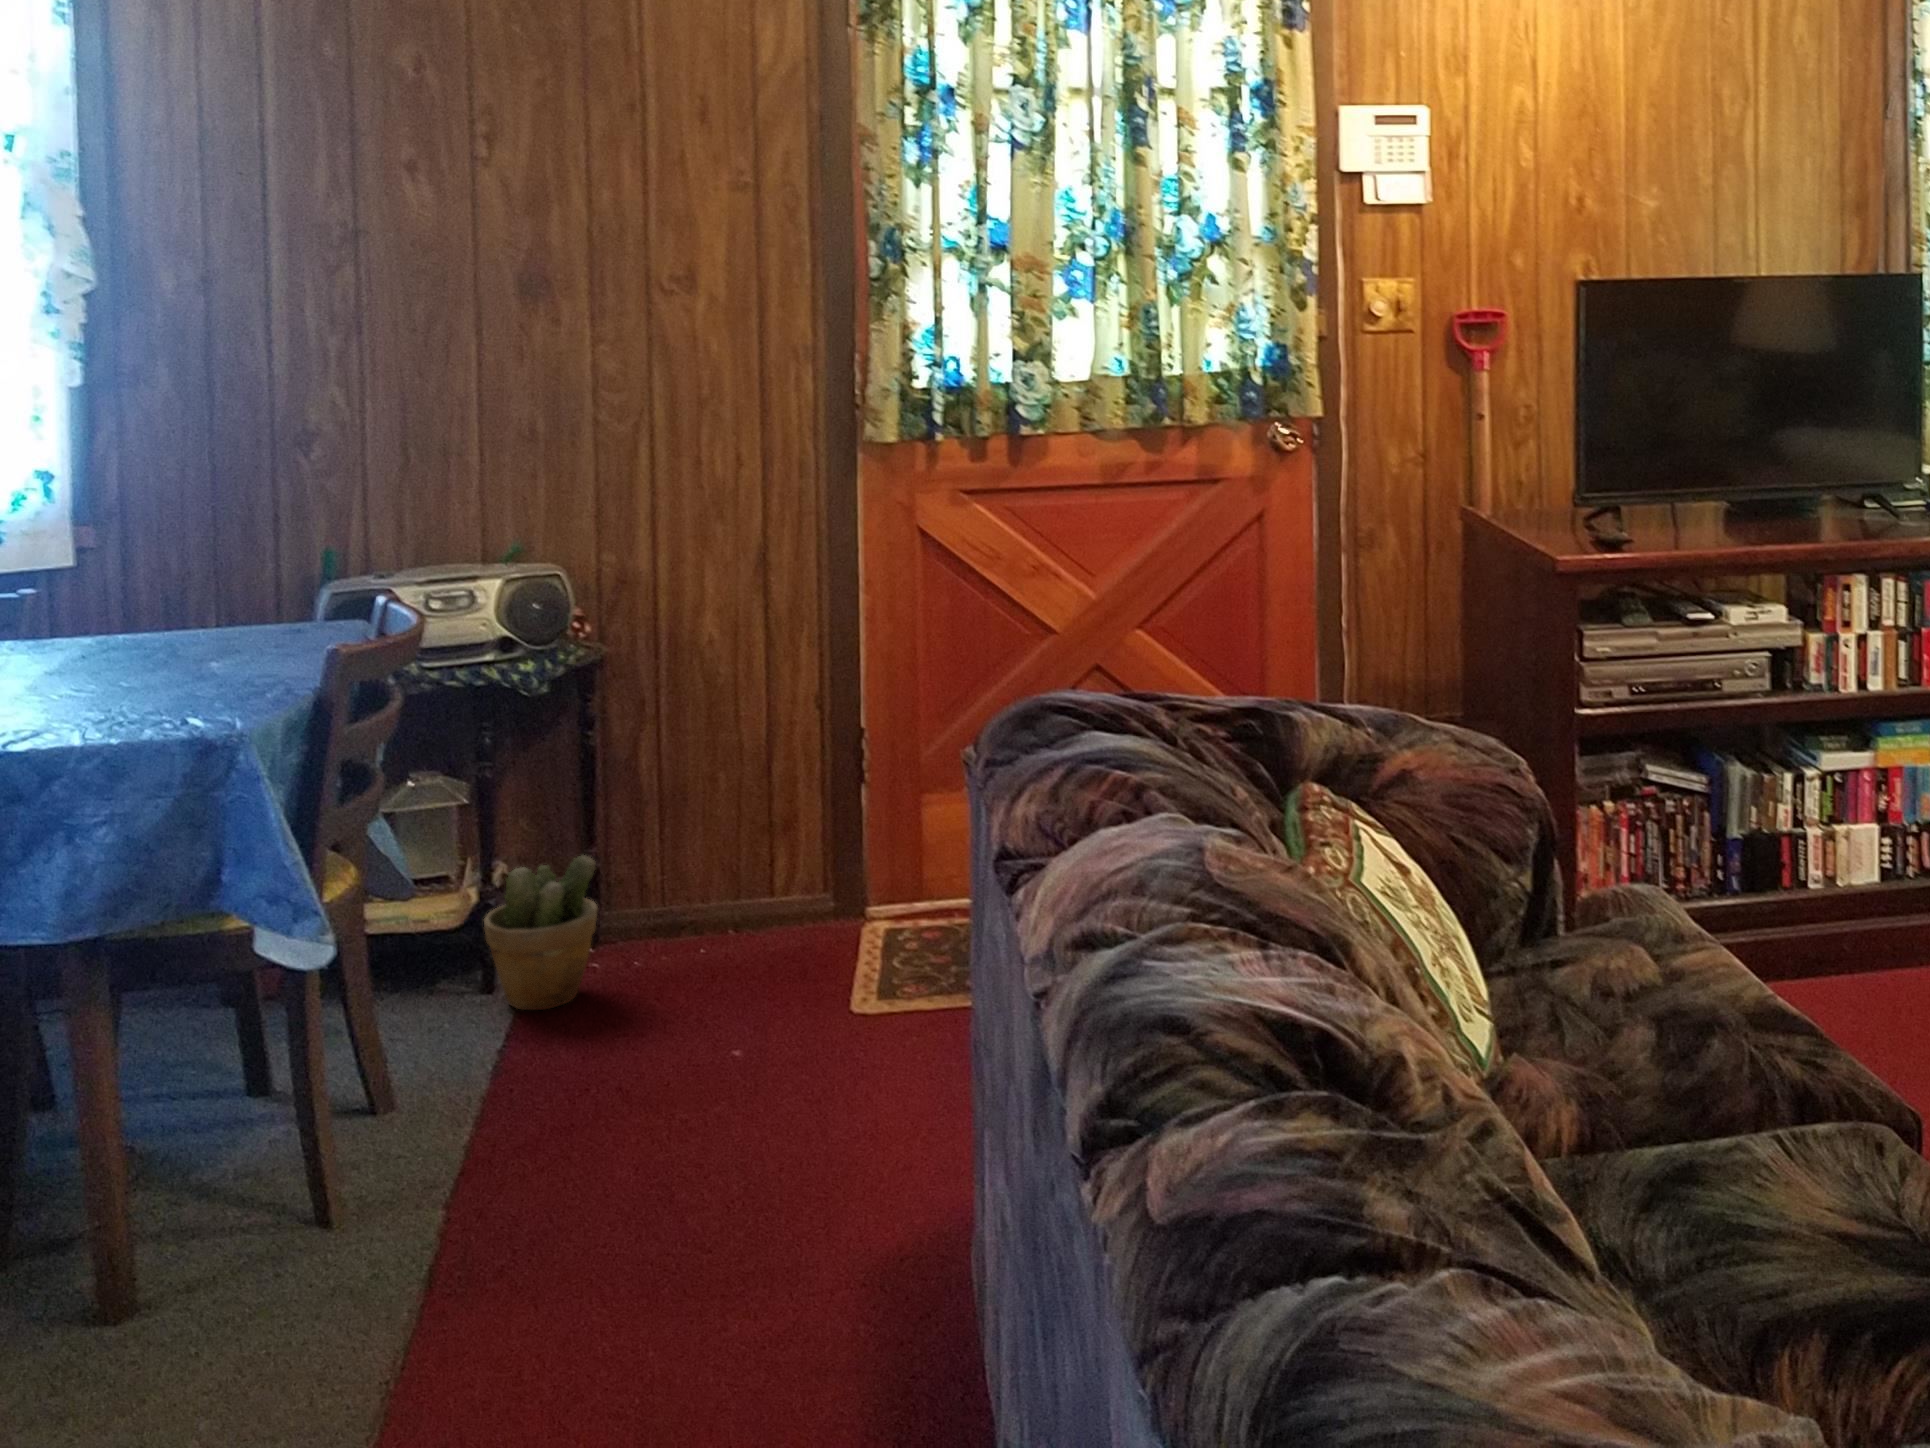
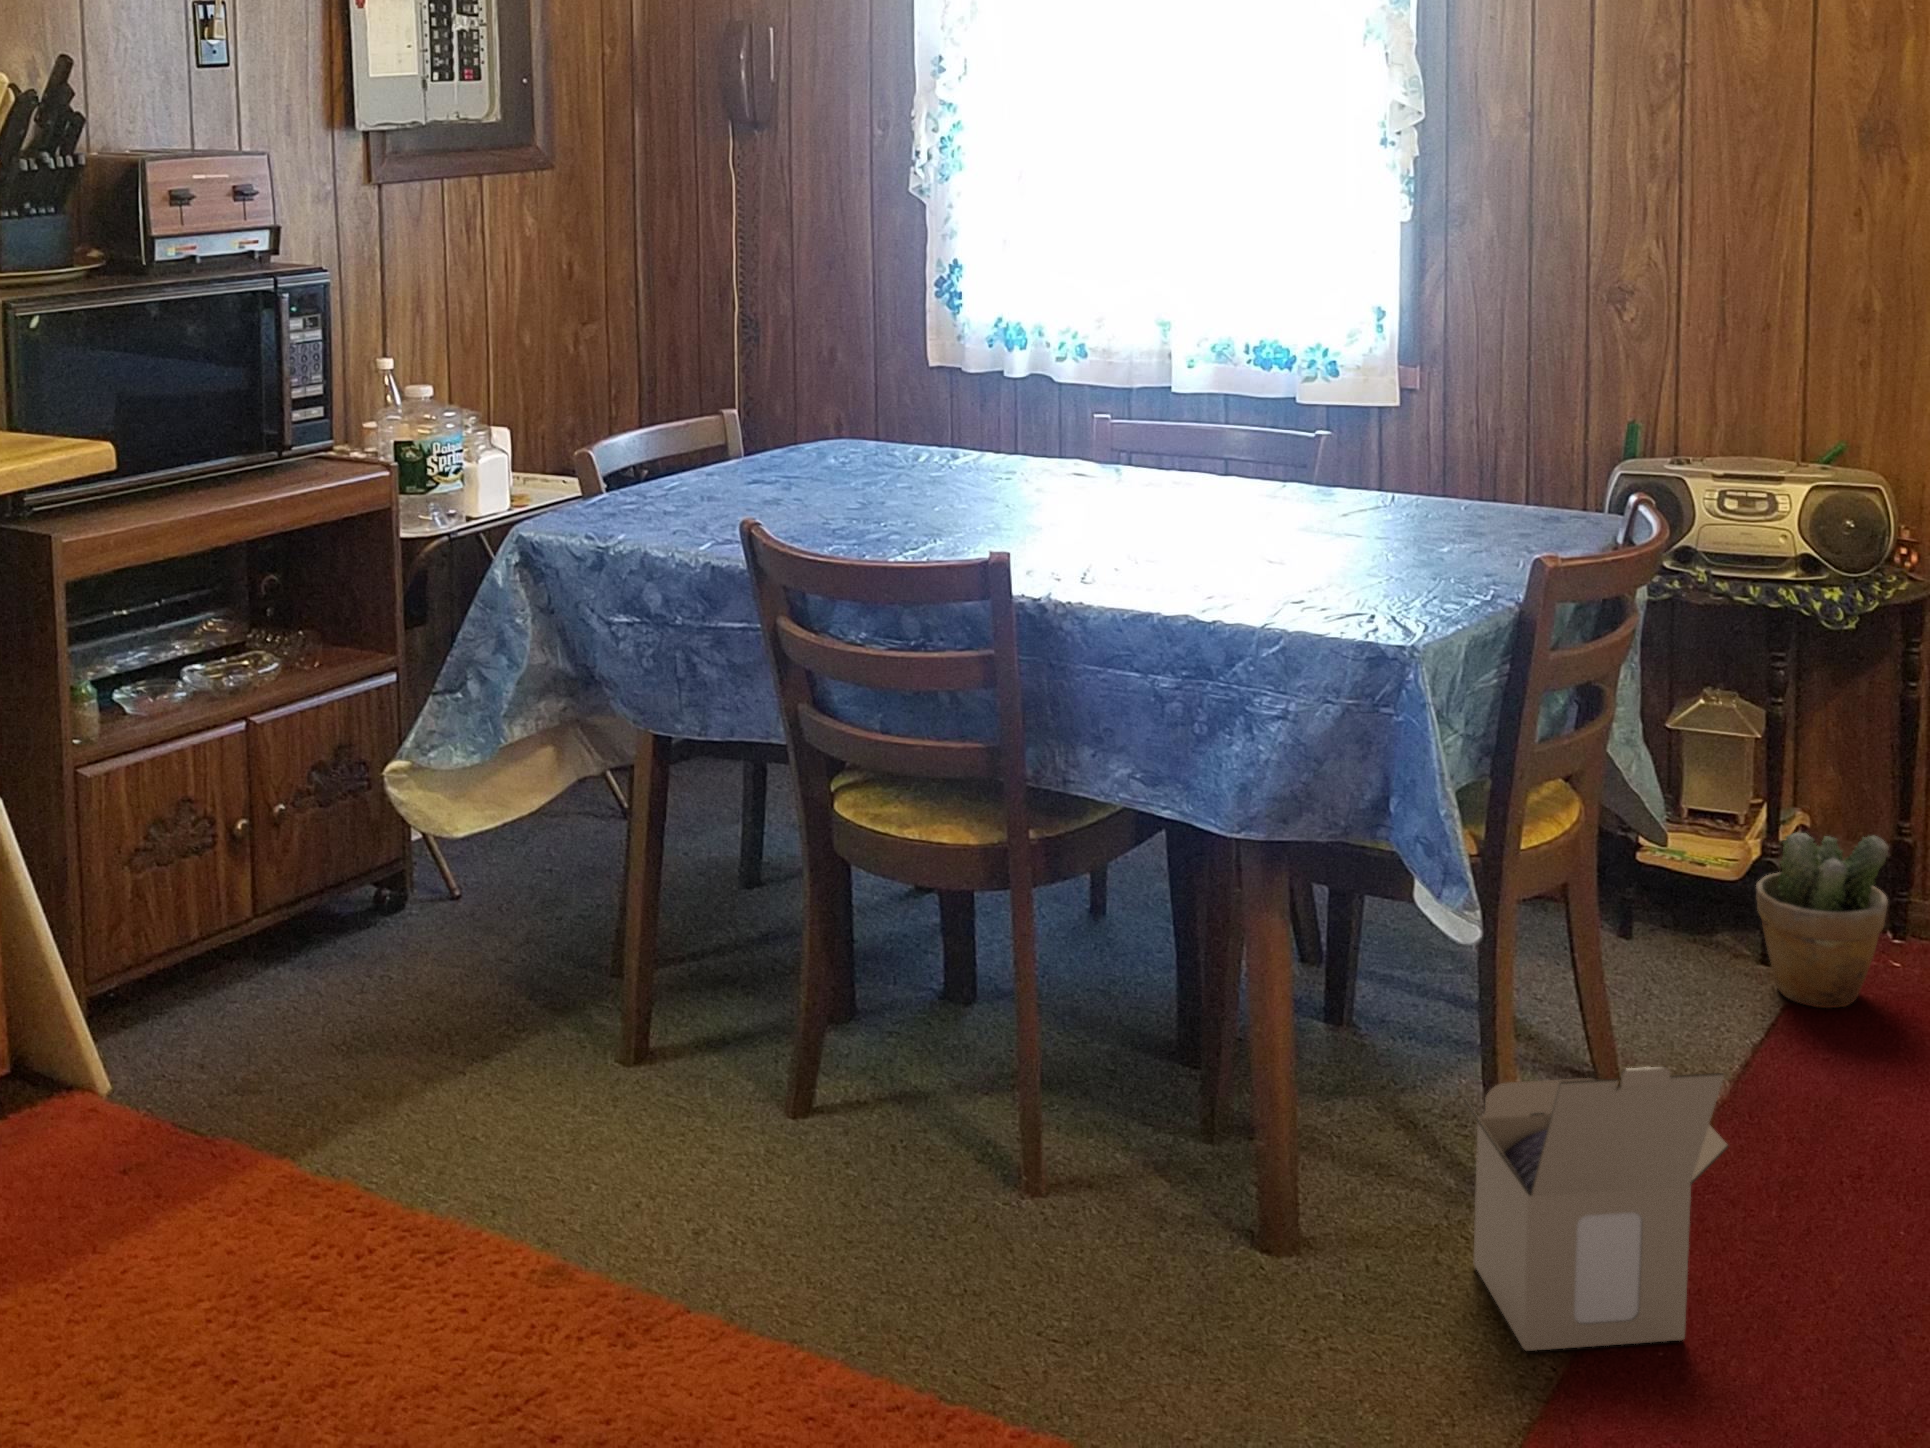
cardboard box: none [298,1058,547,1353] -> present [1464,1067,1728,1351]

